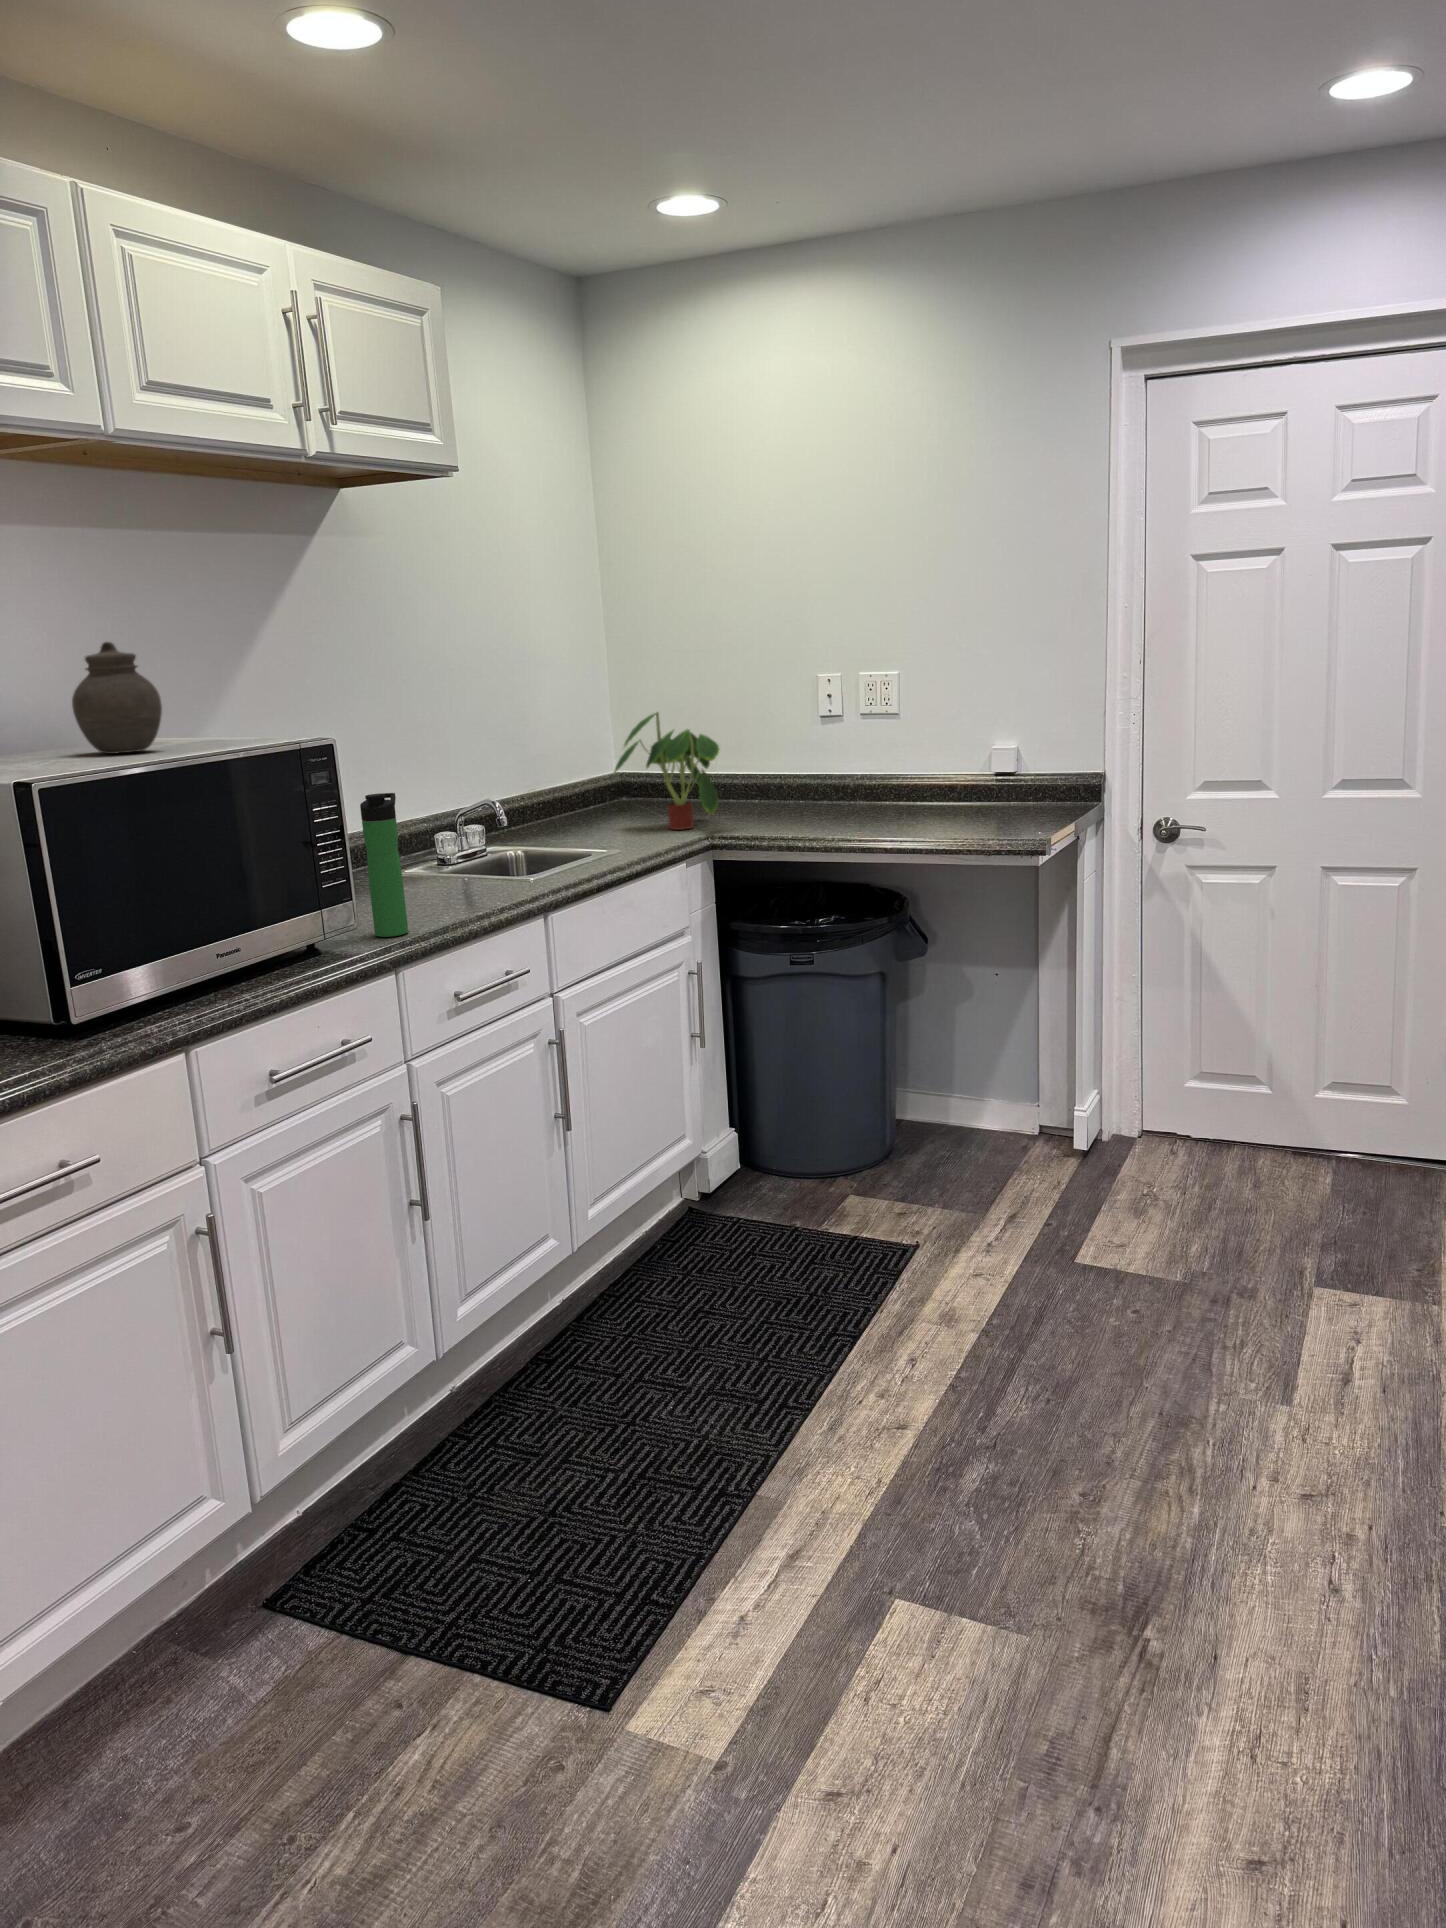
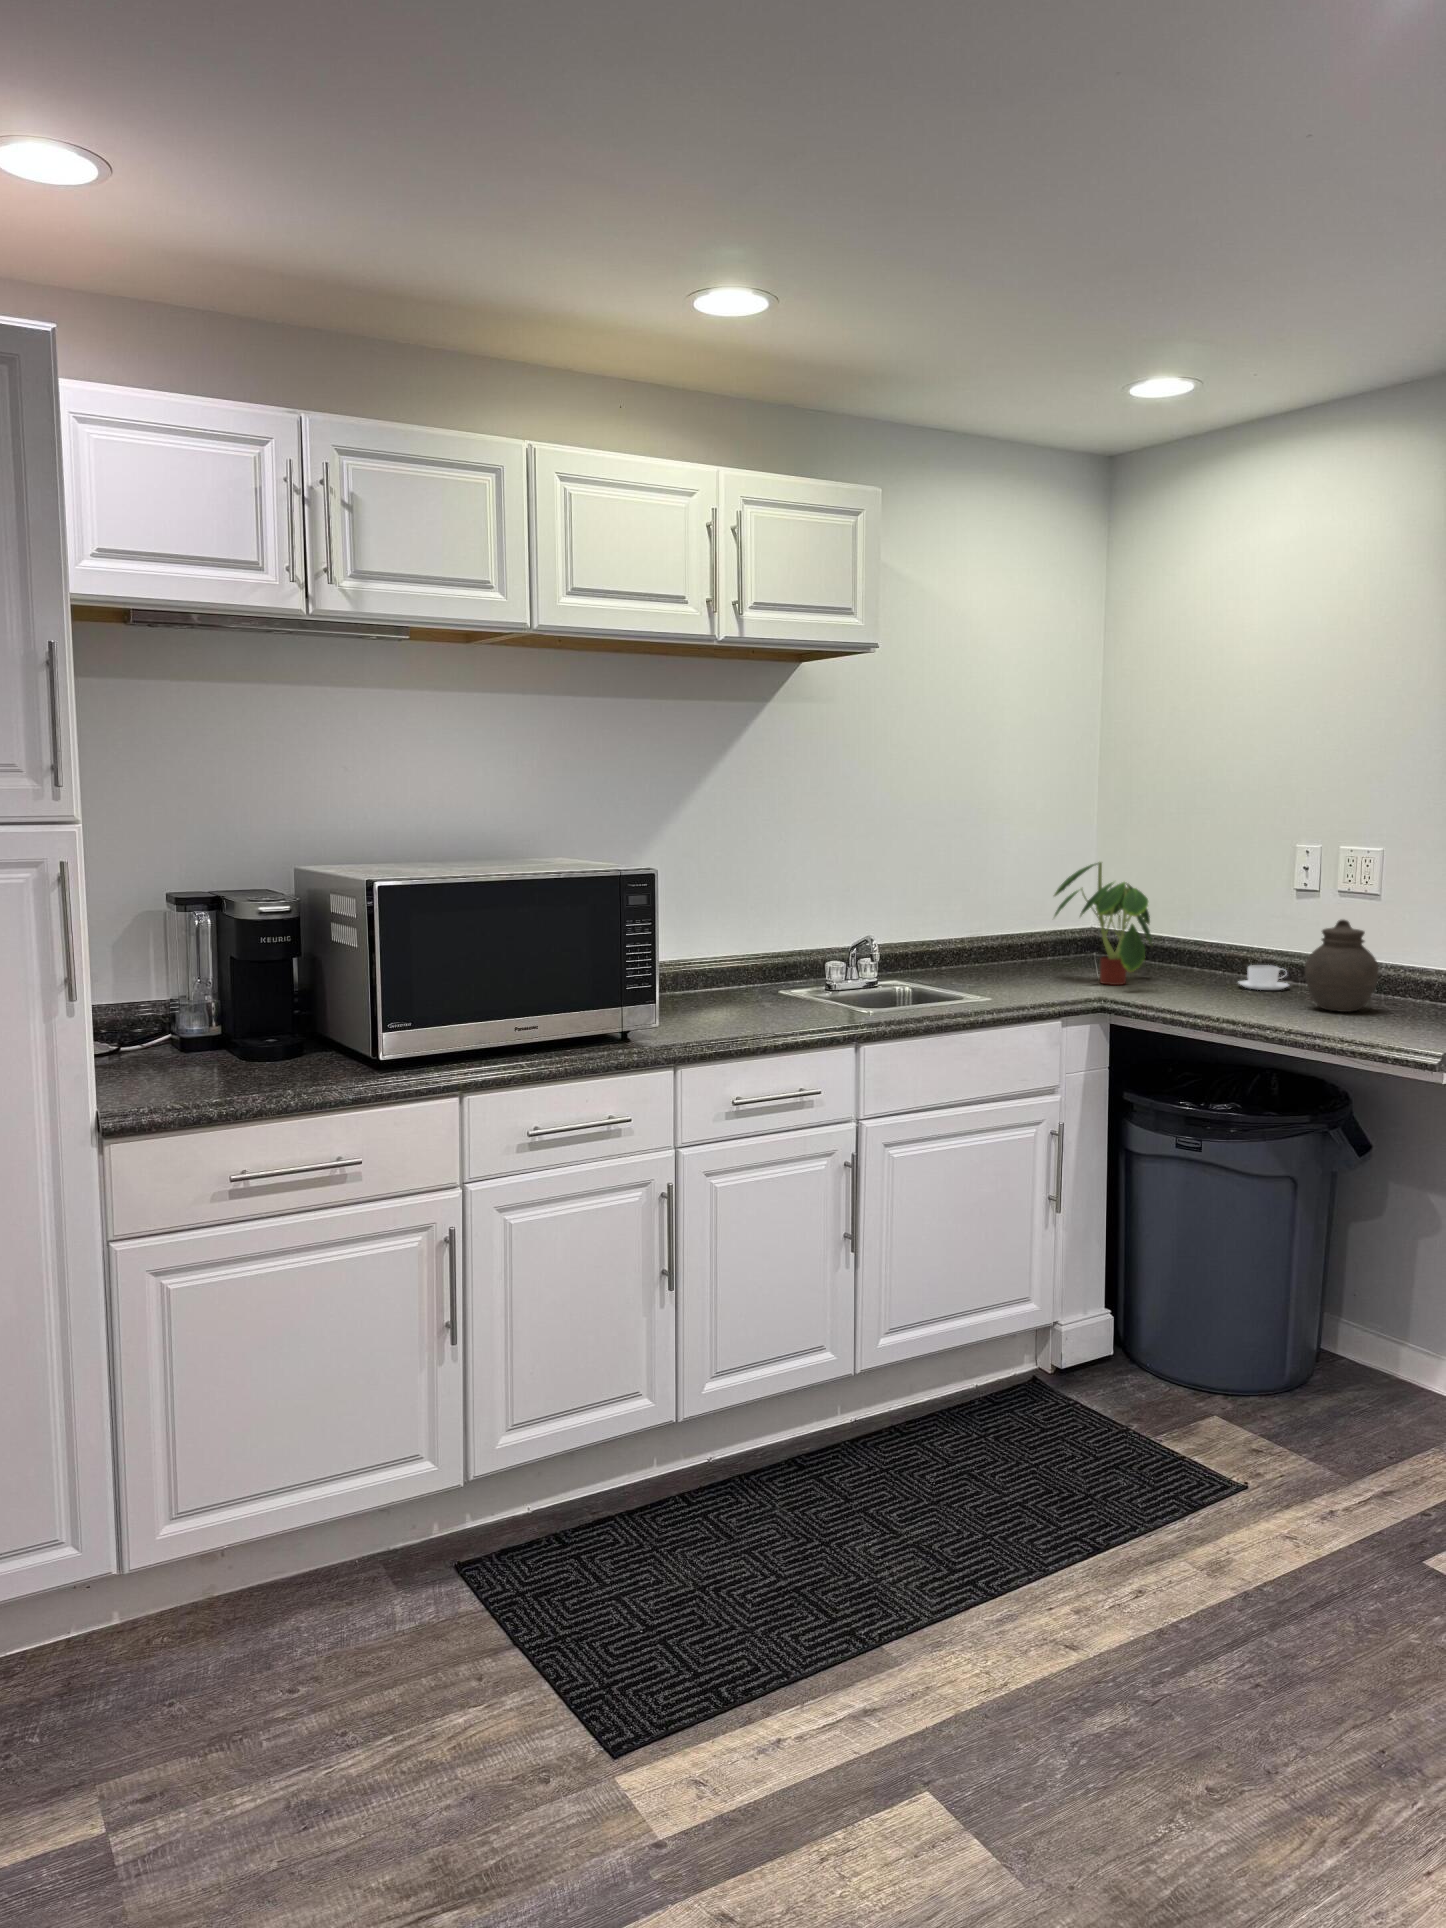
jar: present [72,642,162,754] -> present [1305,920,1379,1012]
bottle: present [360,793,408,937] -> none [689,909,725,1035]
coffee cup: none [785,794,829,817] -> present [1239,965,1289,990]

